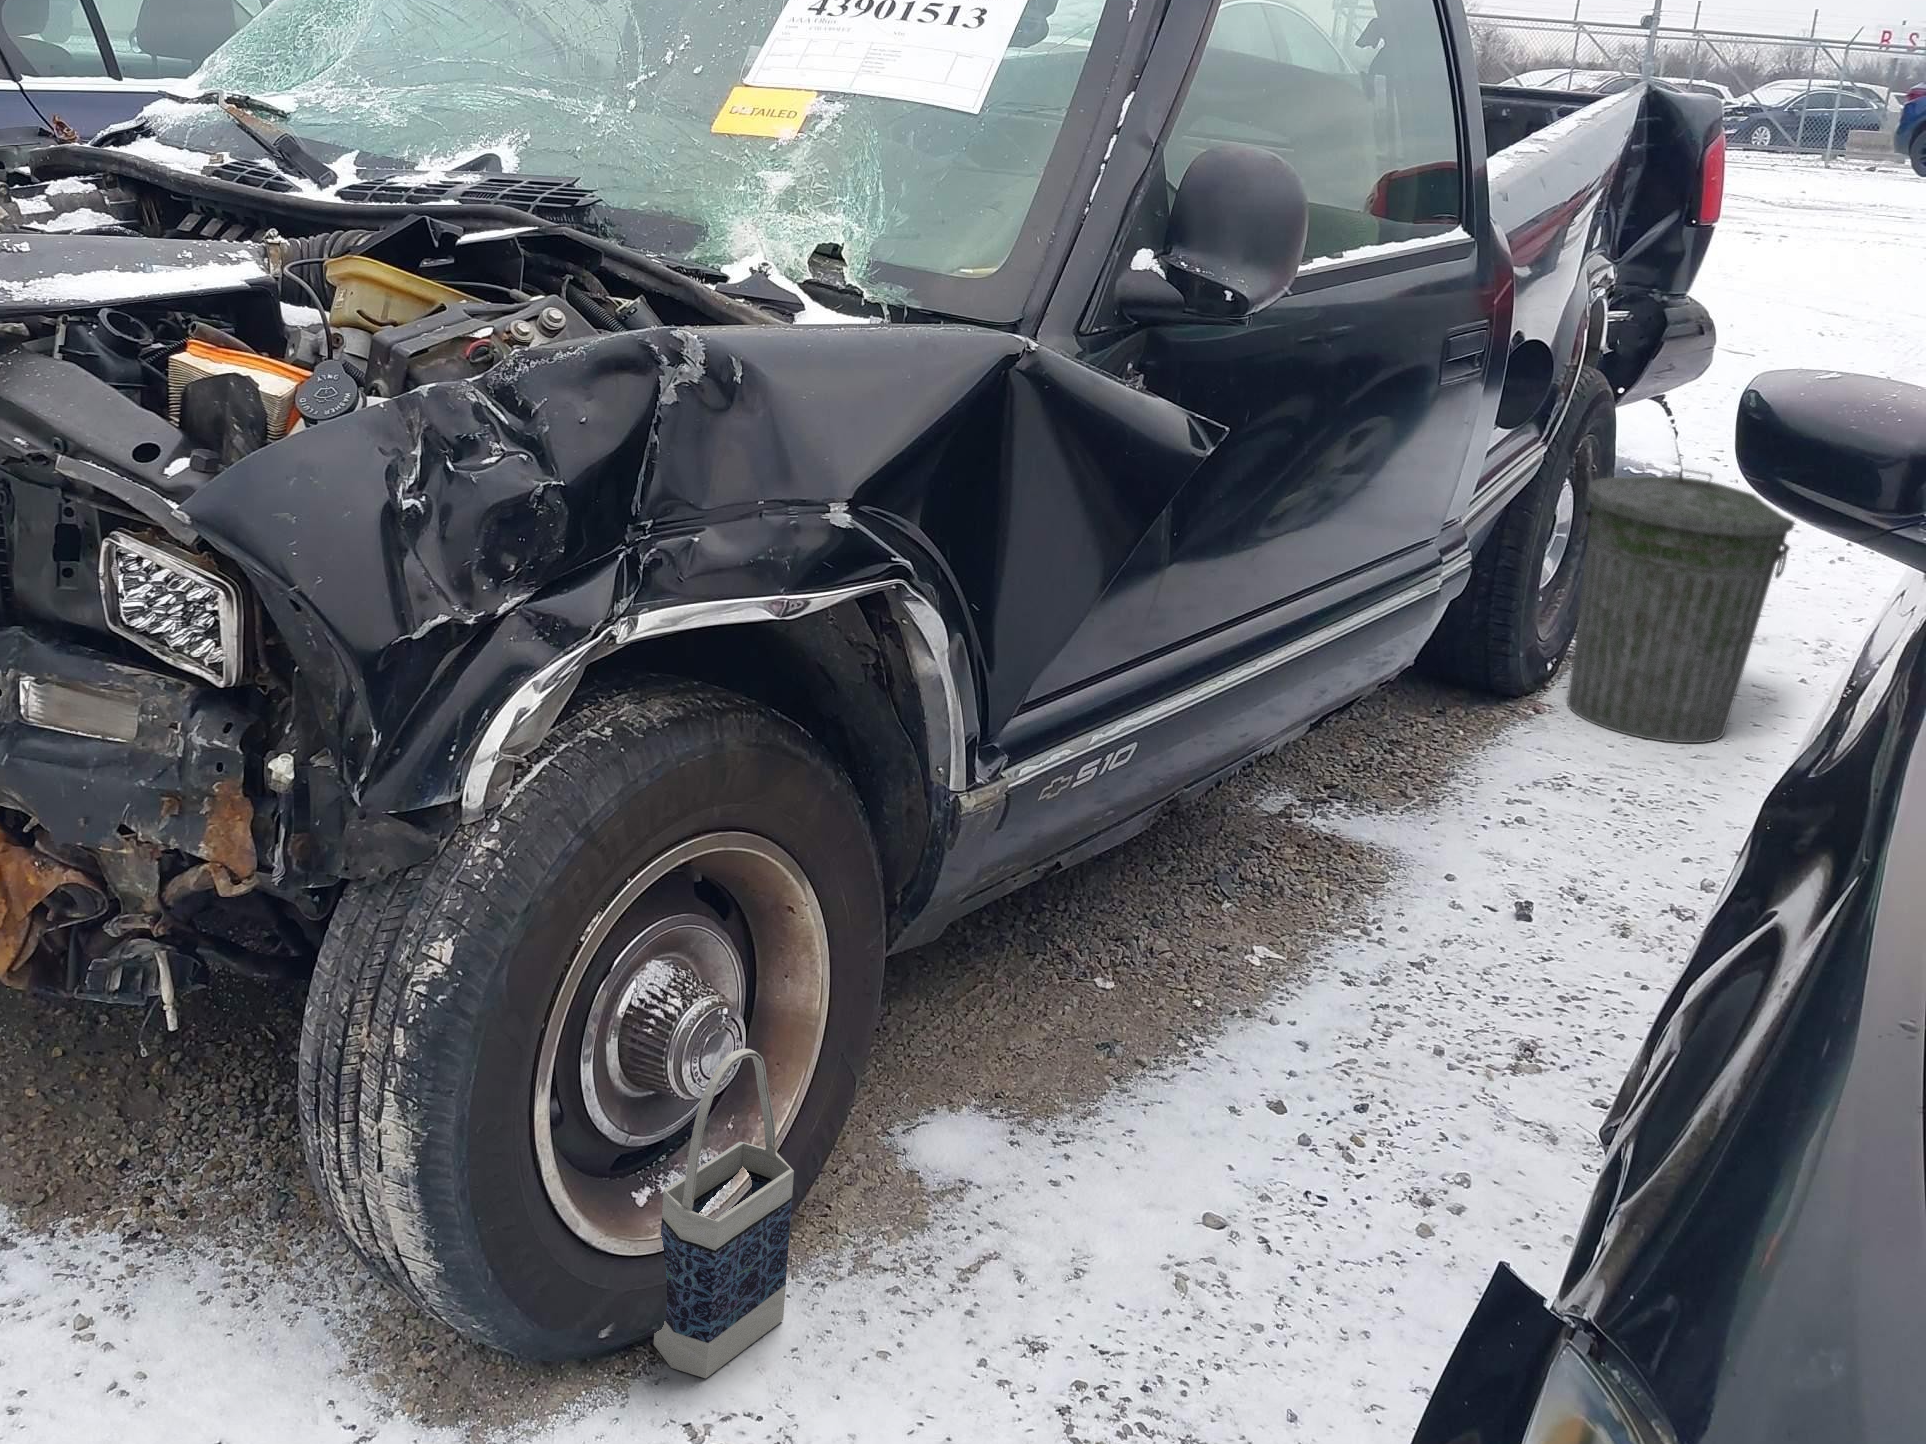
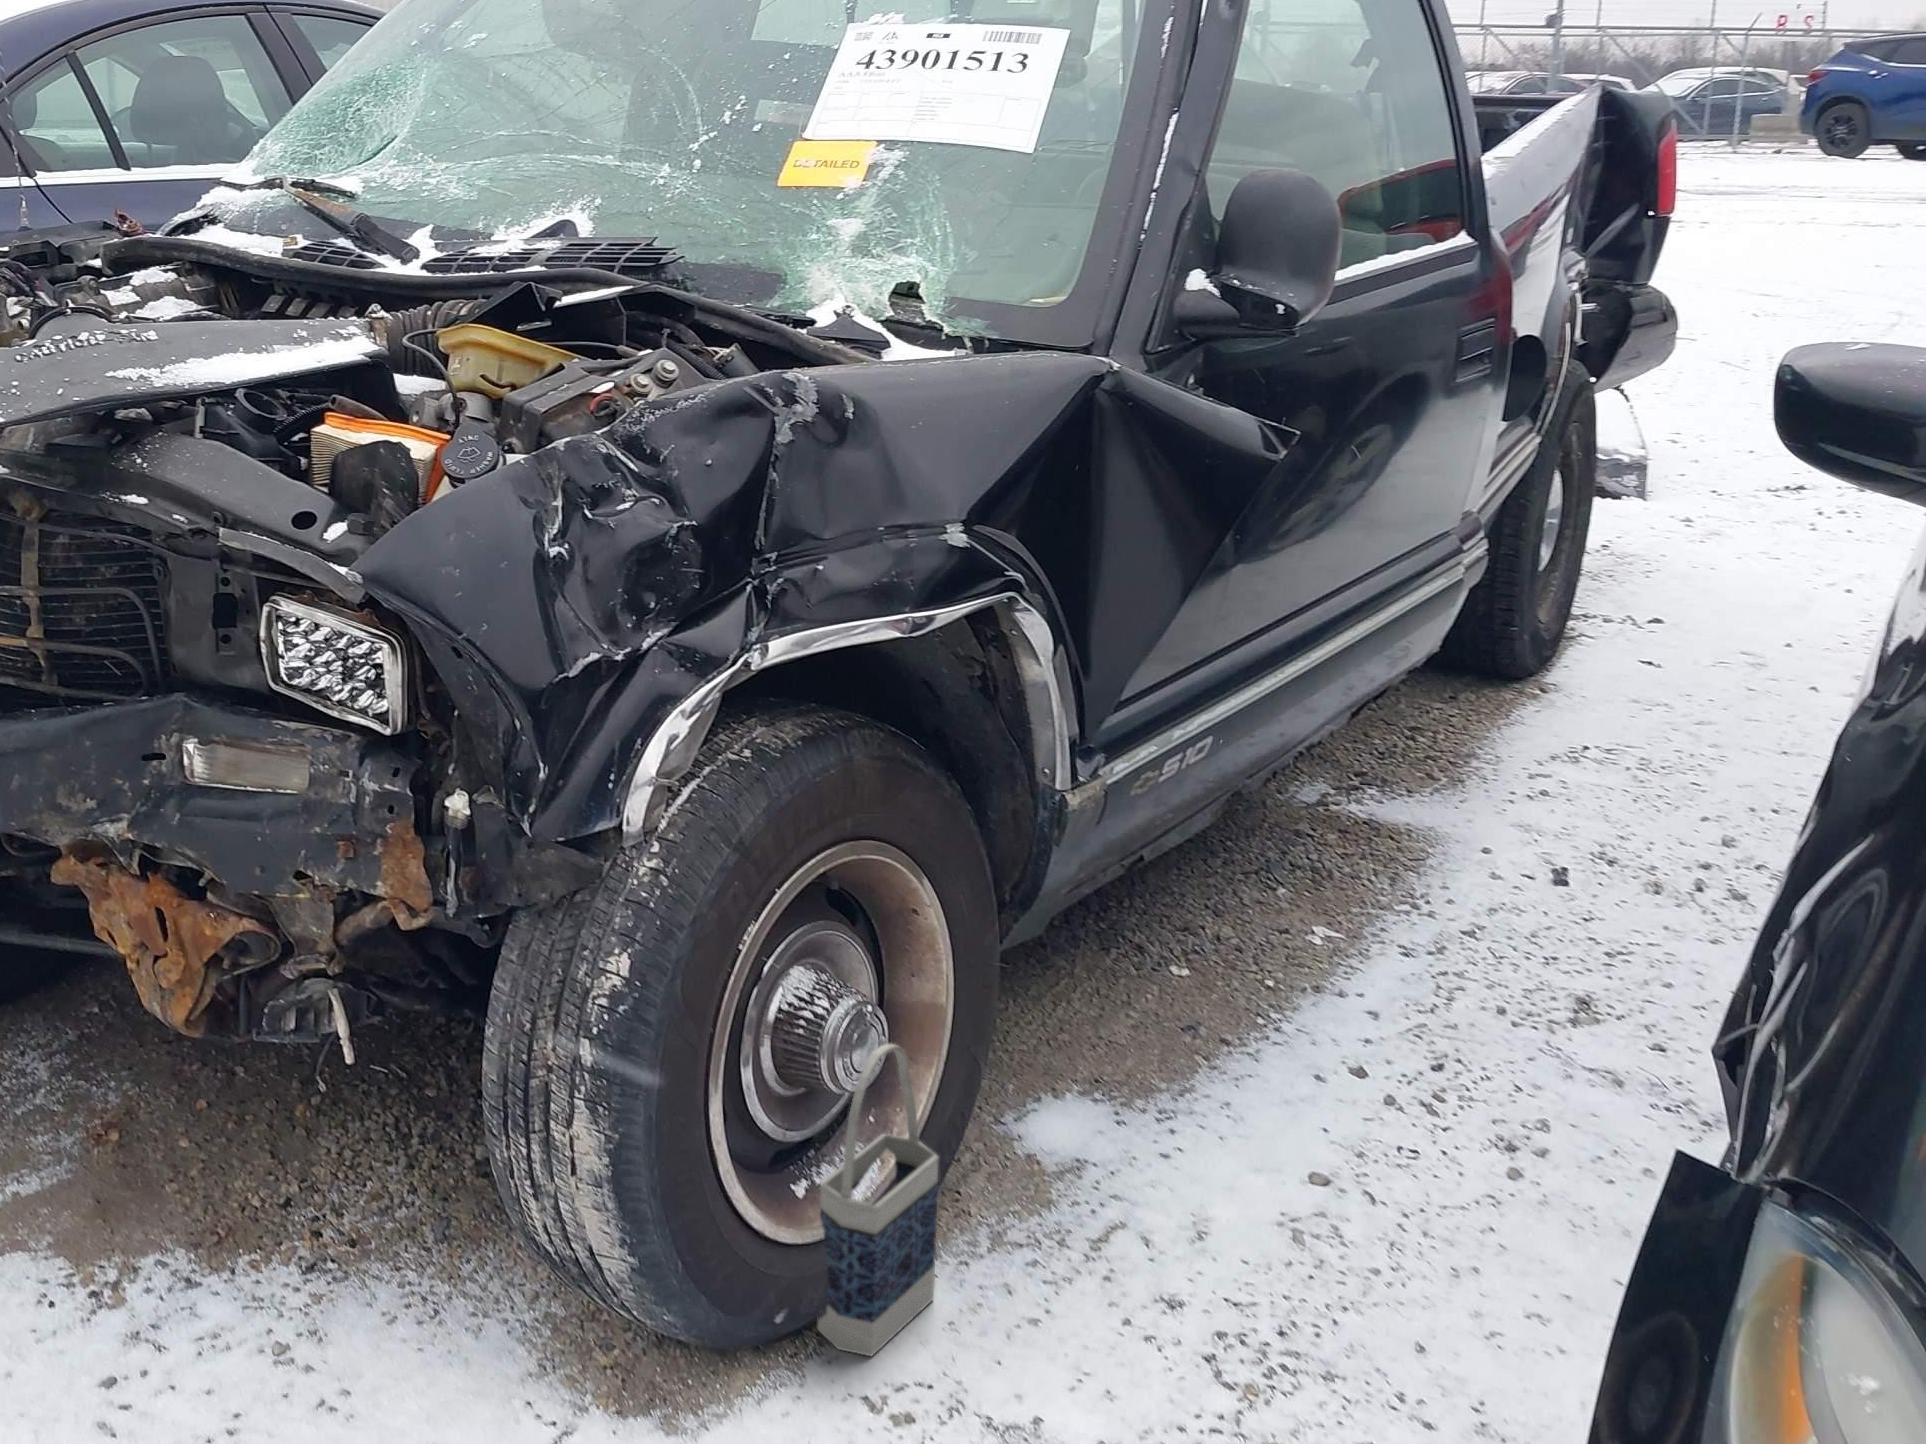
trash can: present [1567,470,1794,743] -> none [1571,449,1779,711]

